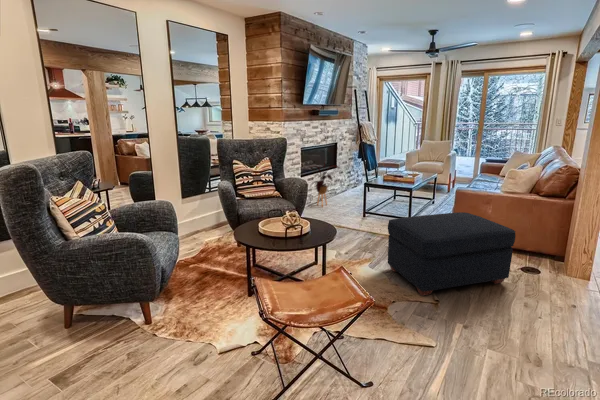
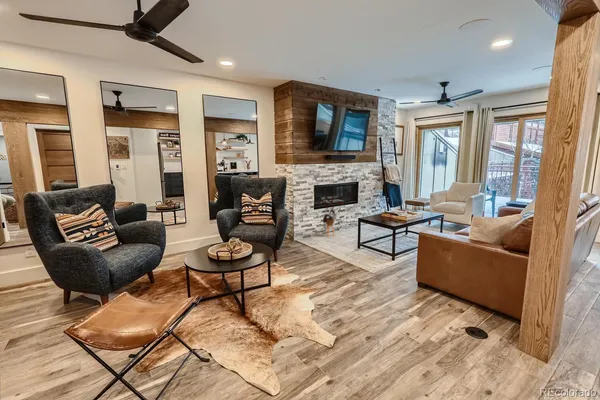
ottoman: present [388,212,516,296] -> none [322,256,427,334]

